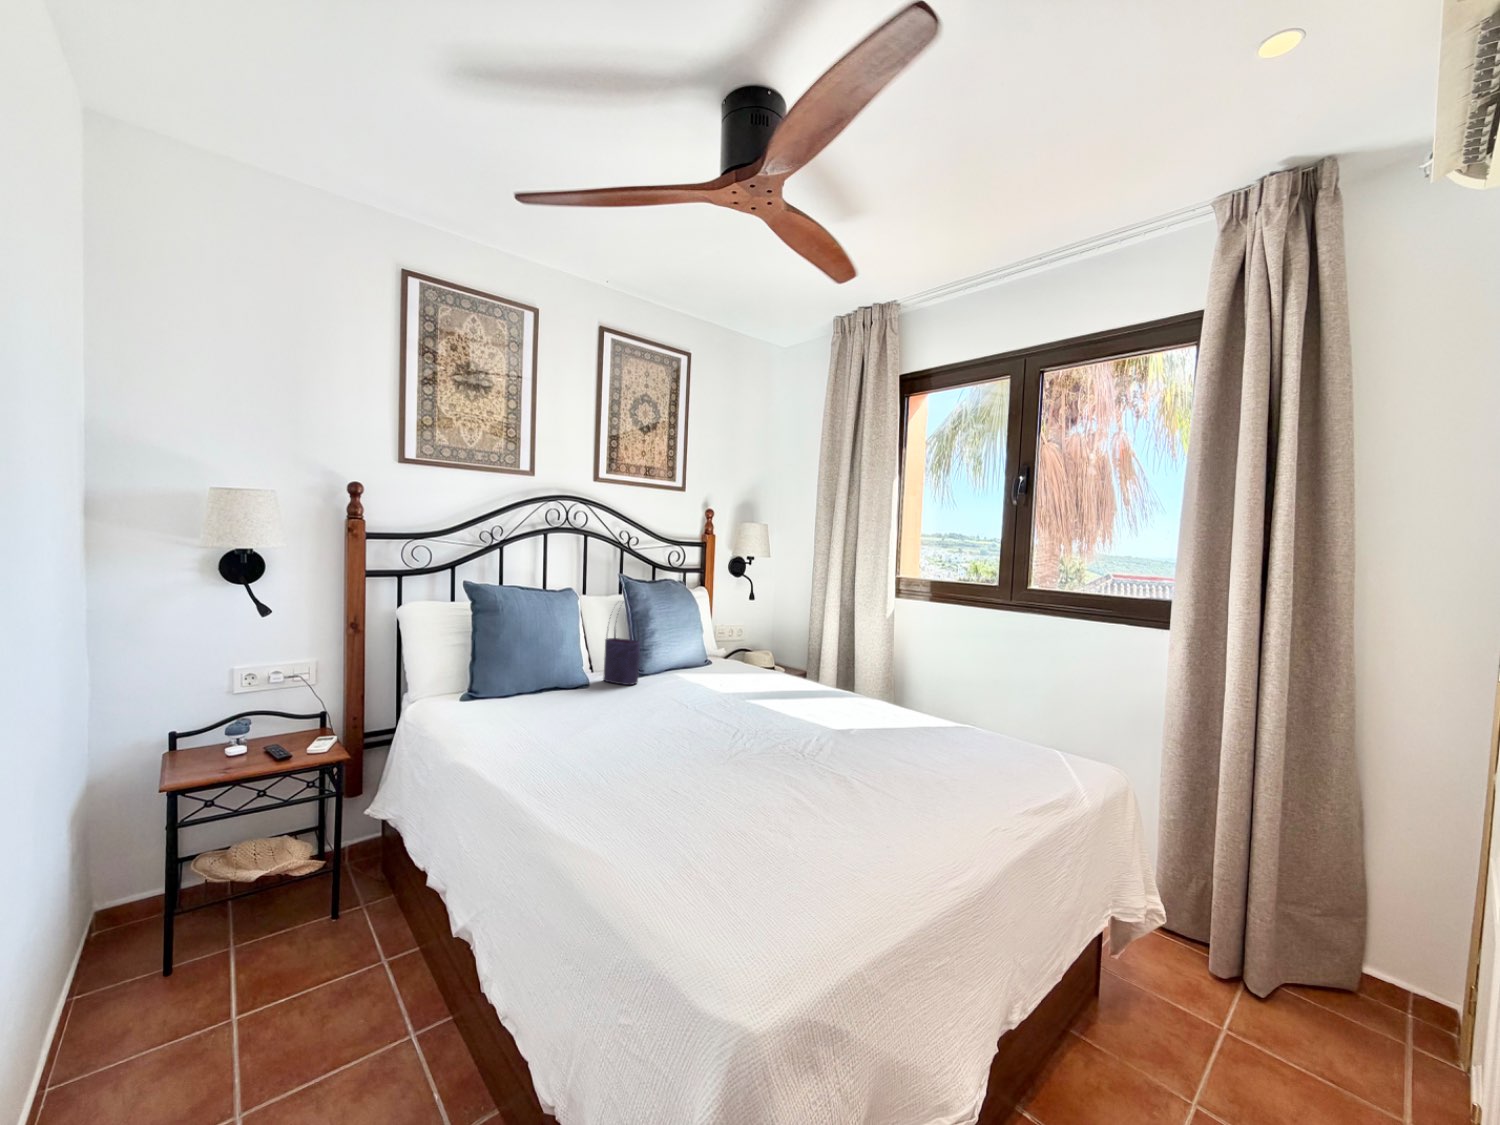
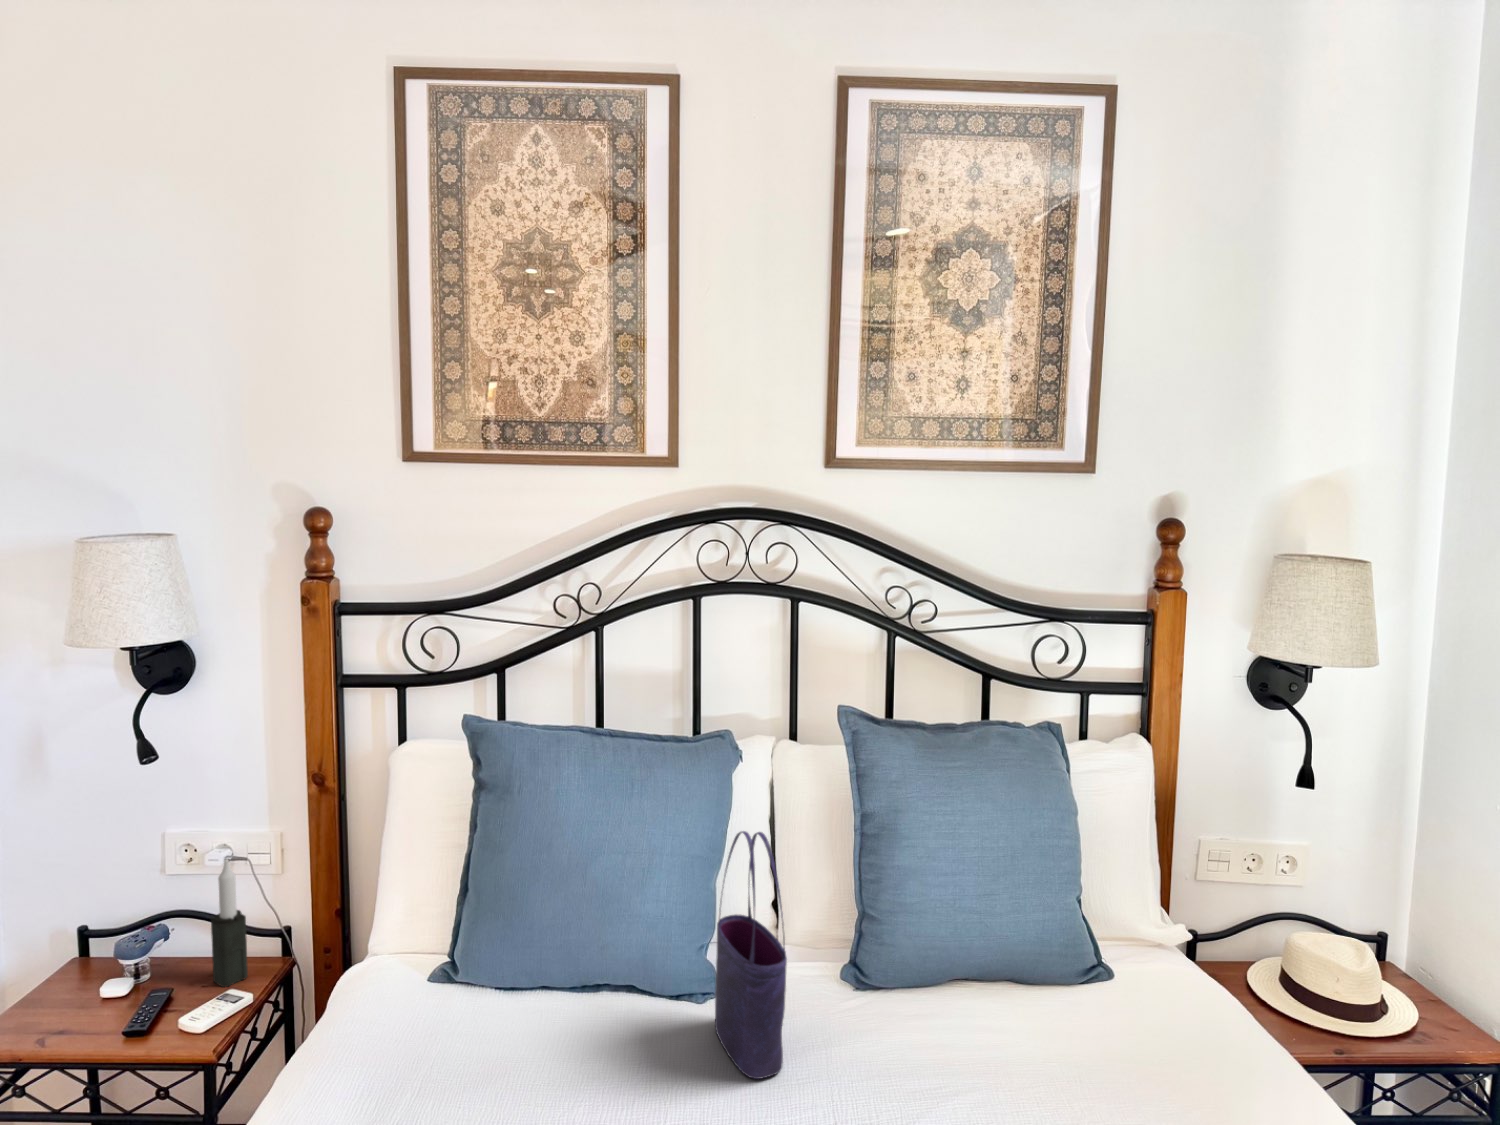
candle: none [301,667,322,737] -> present [211,859,248,987]

